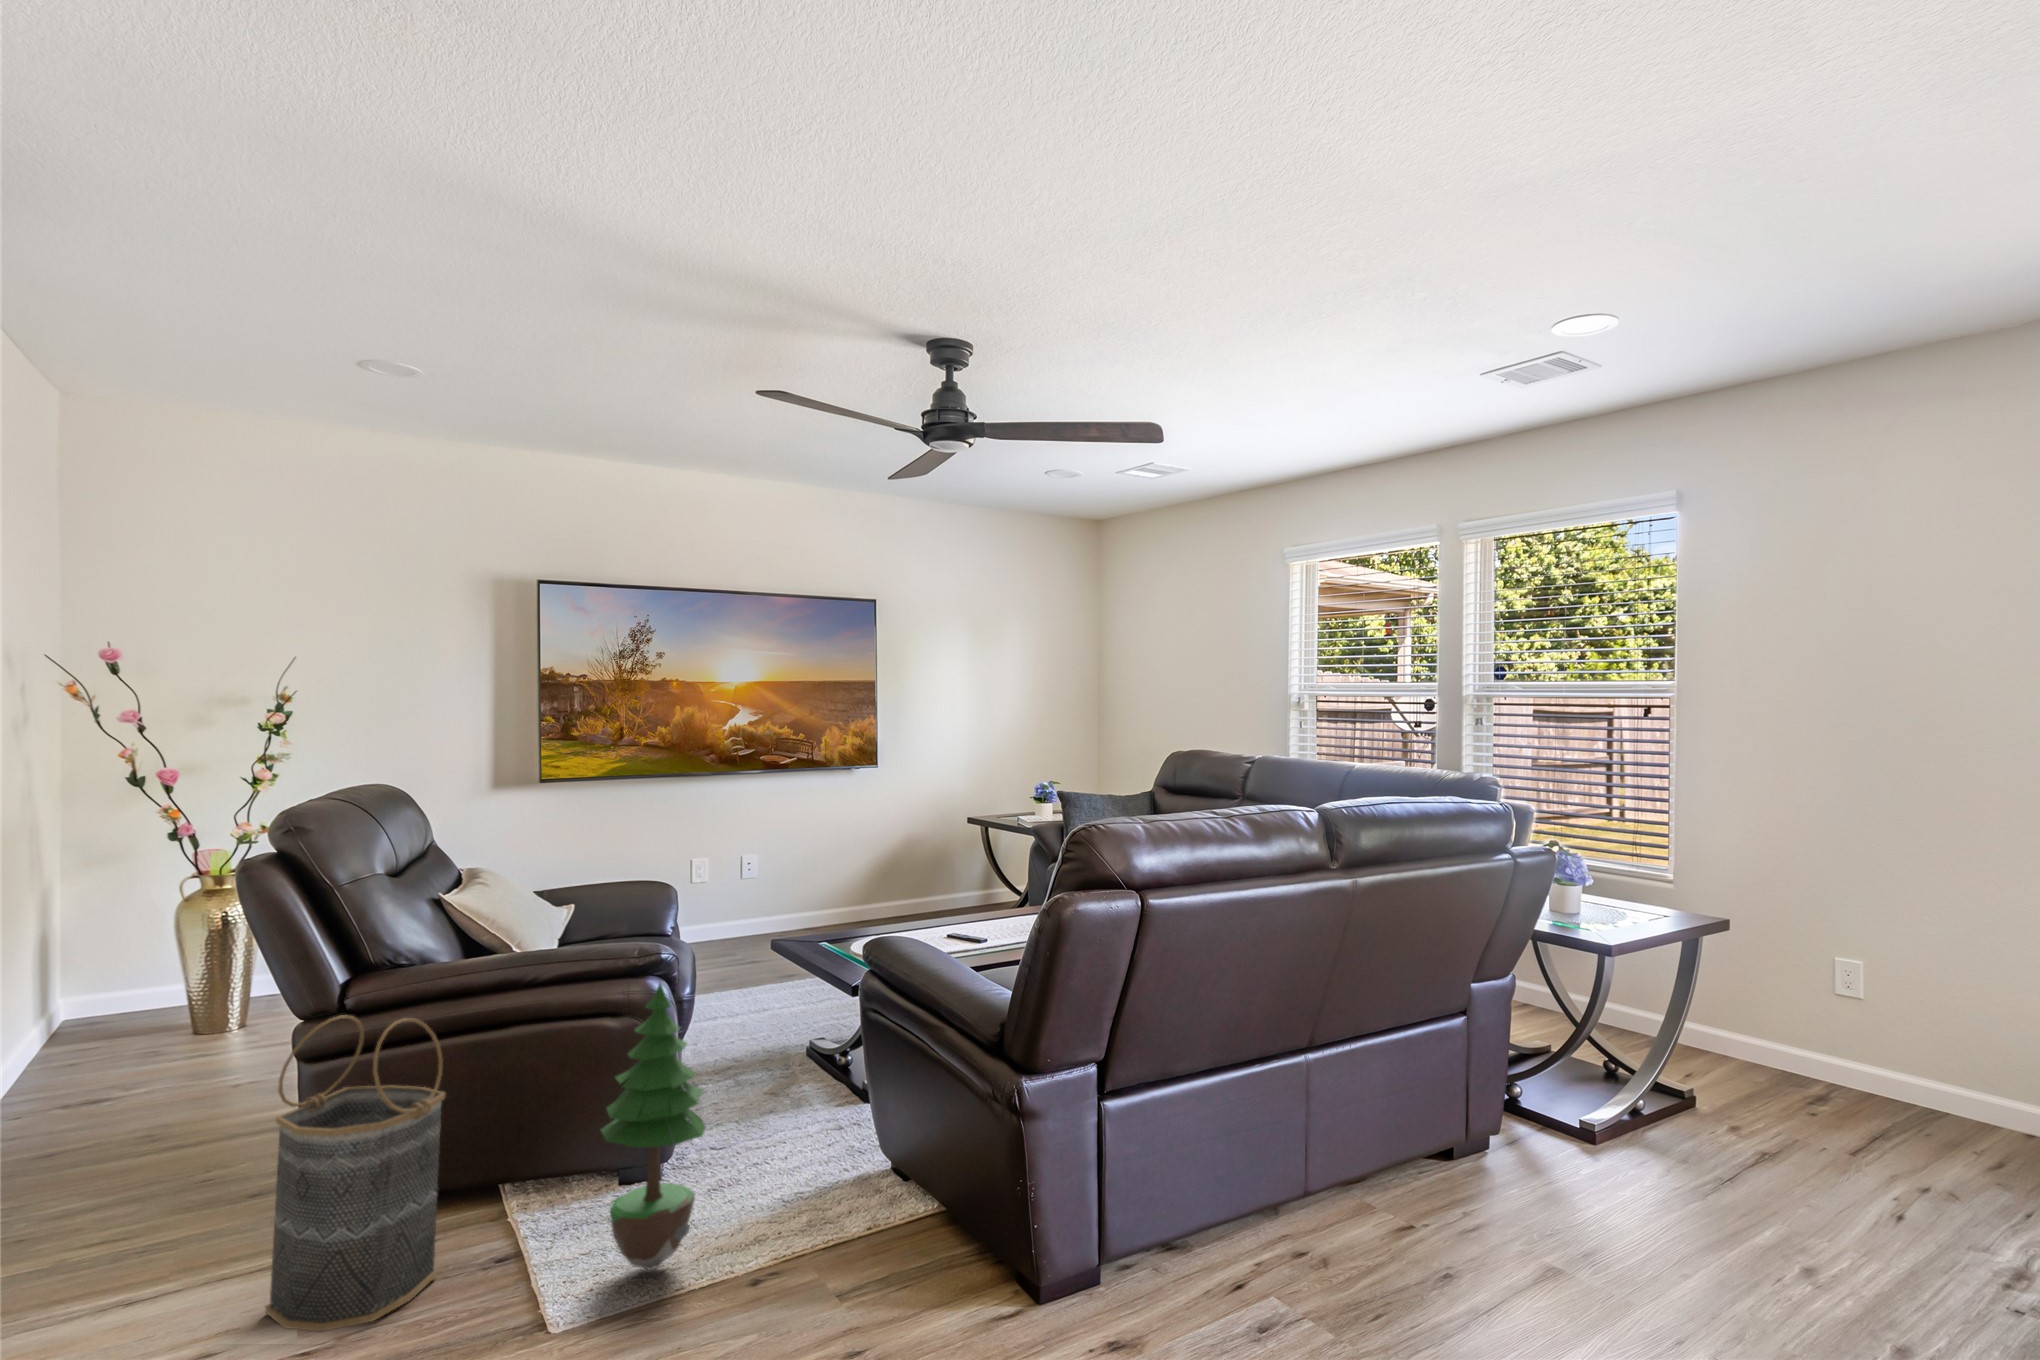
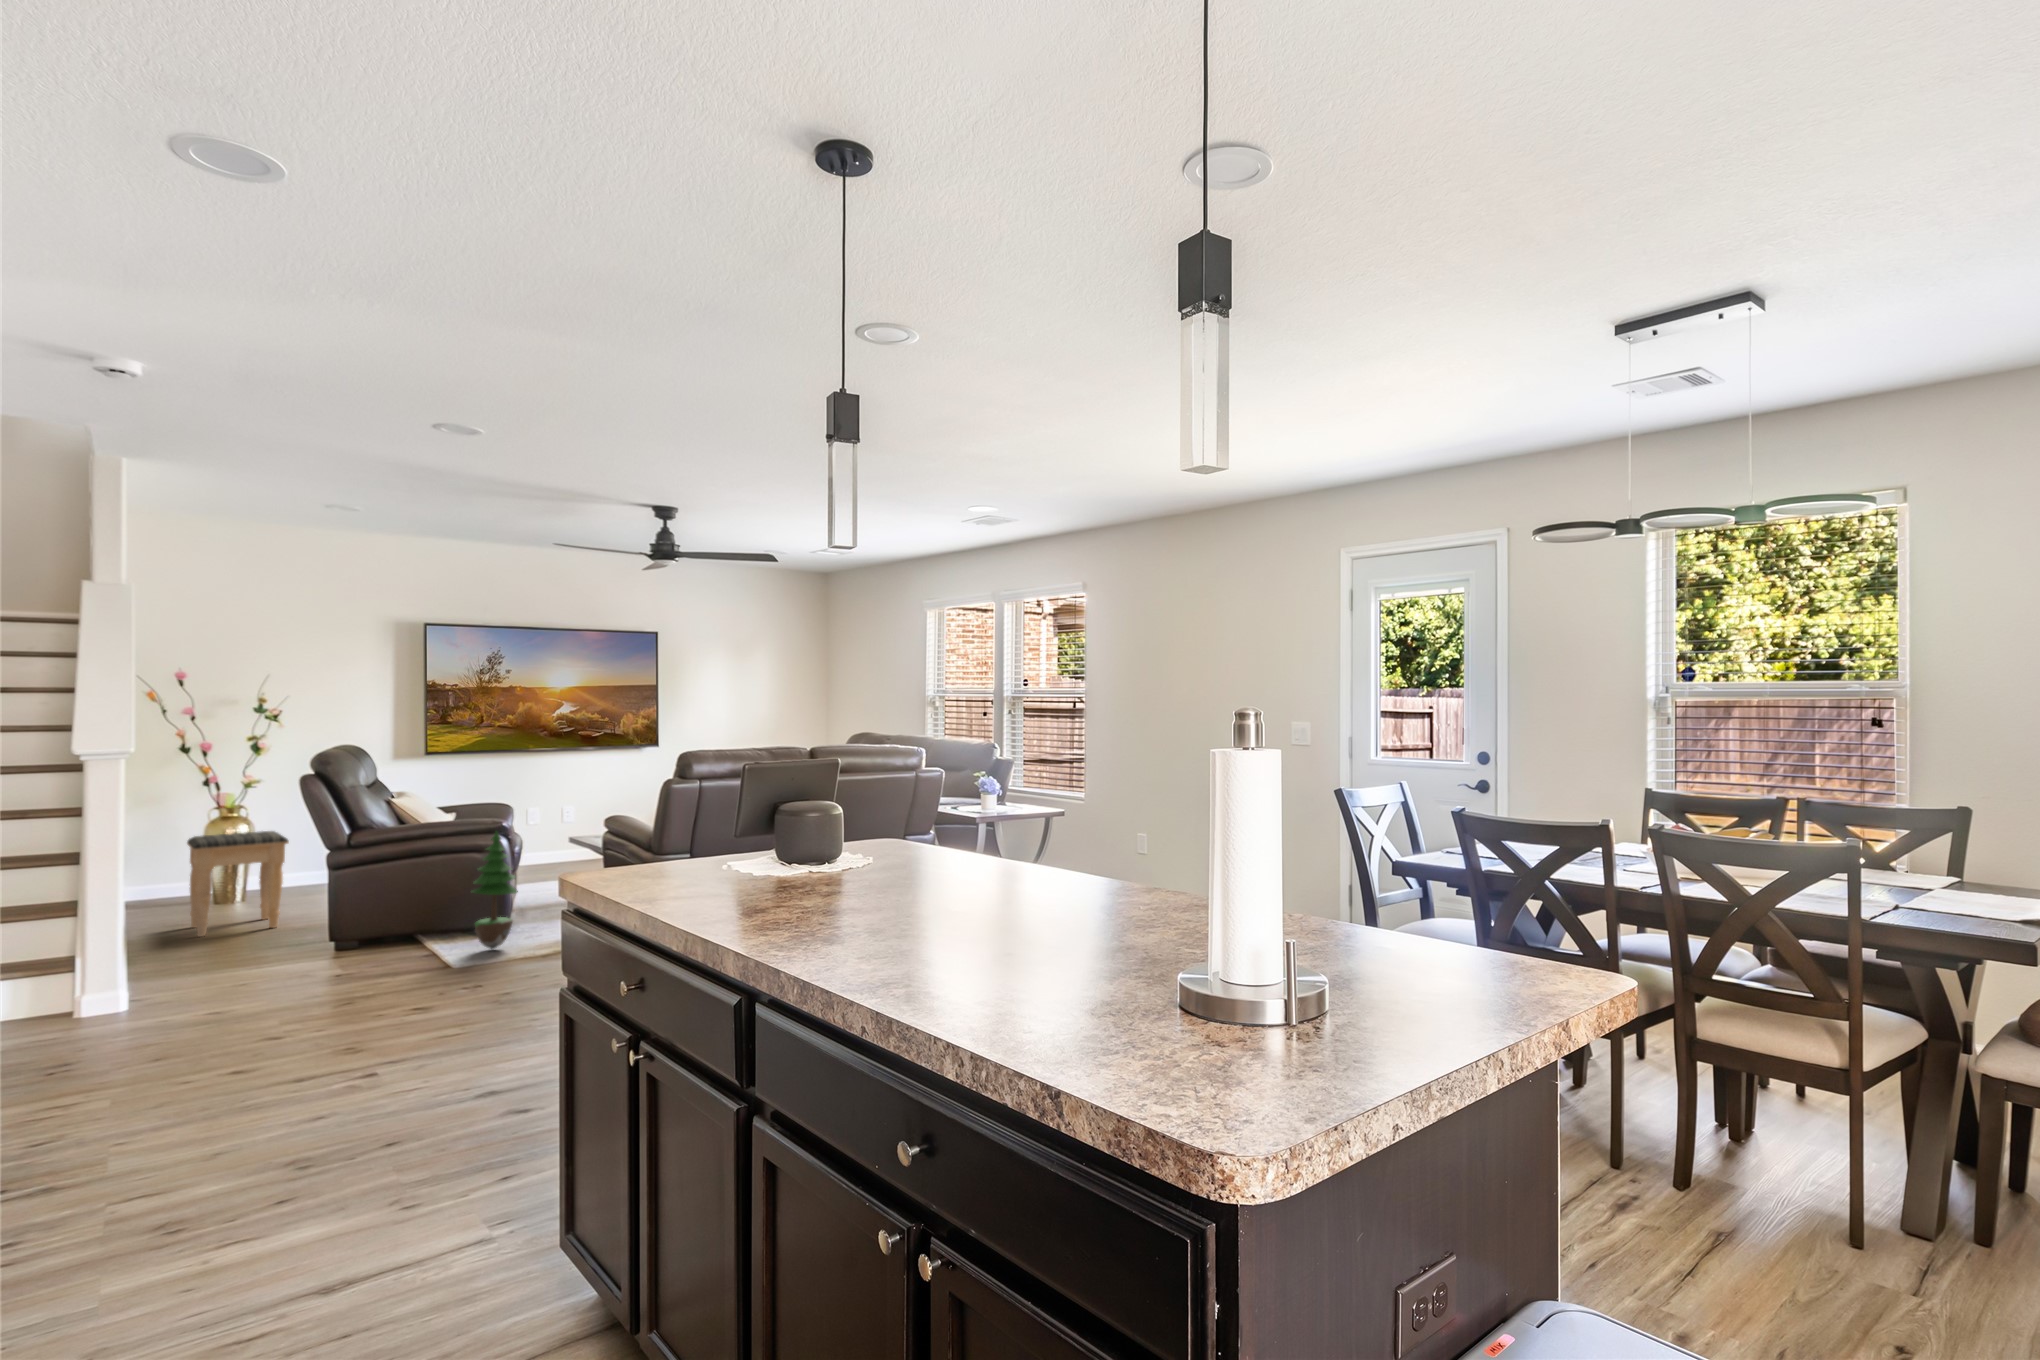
footstool: none [50,940,256,1179] -> present [187,831,289,937]
basket: present [265,1015,445,1331] -> none [327,843,401,963]

